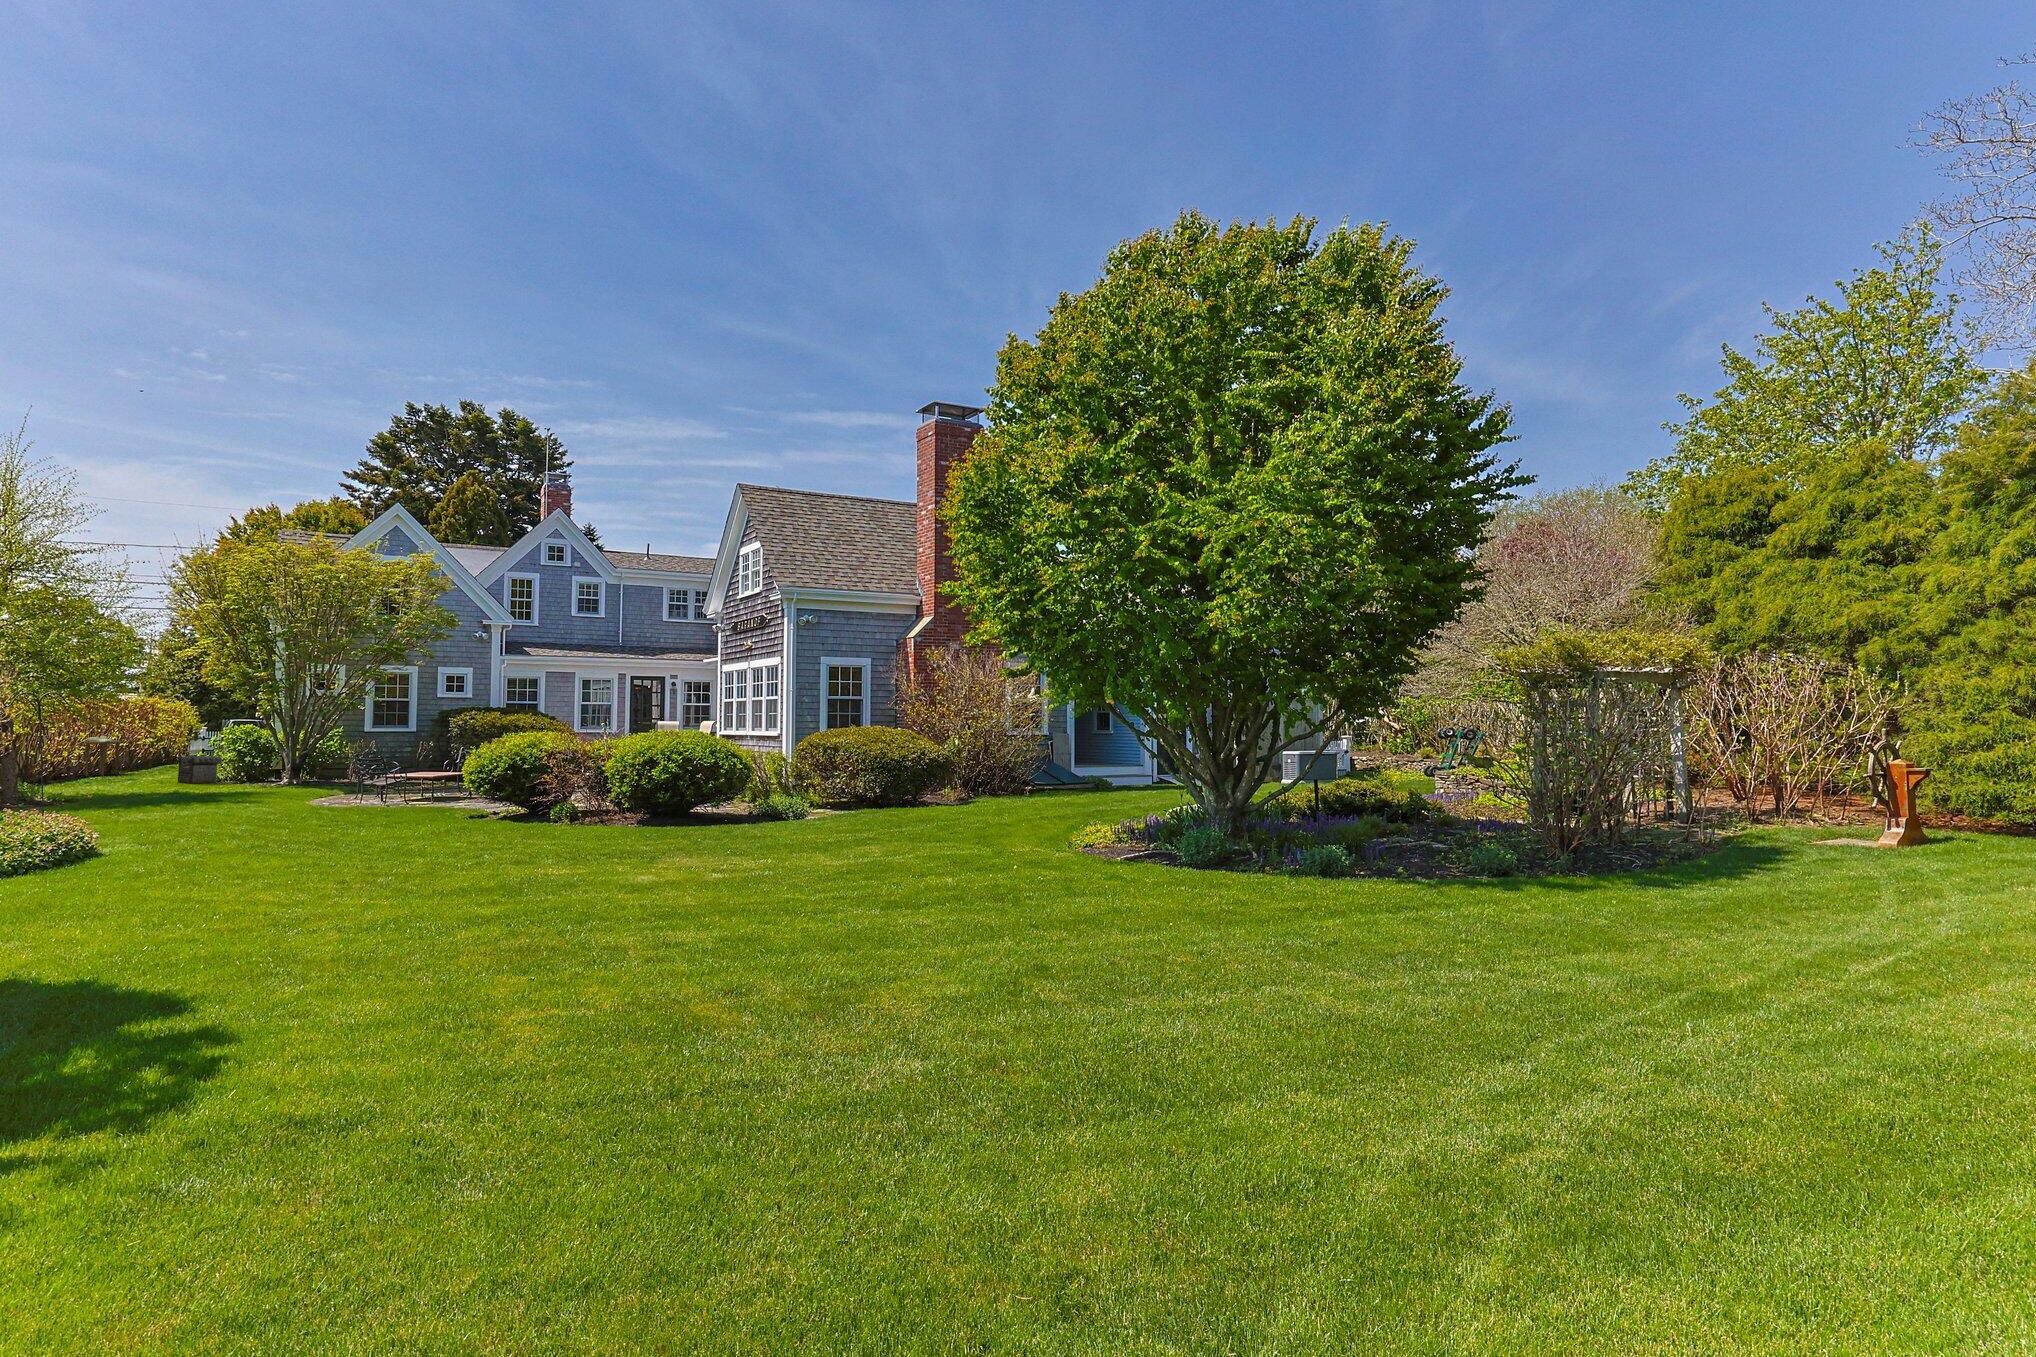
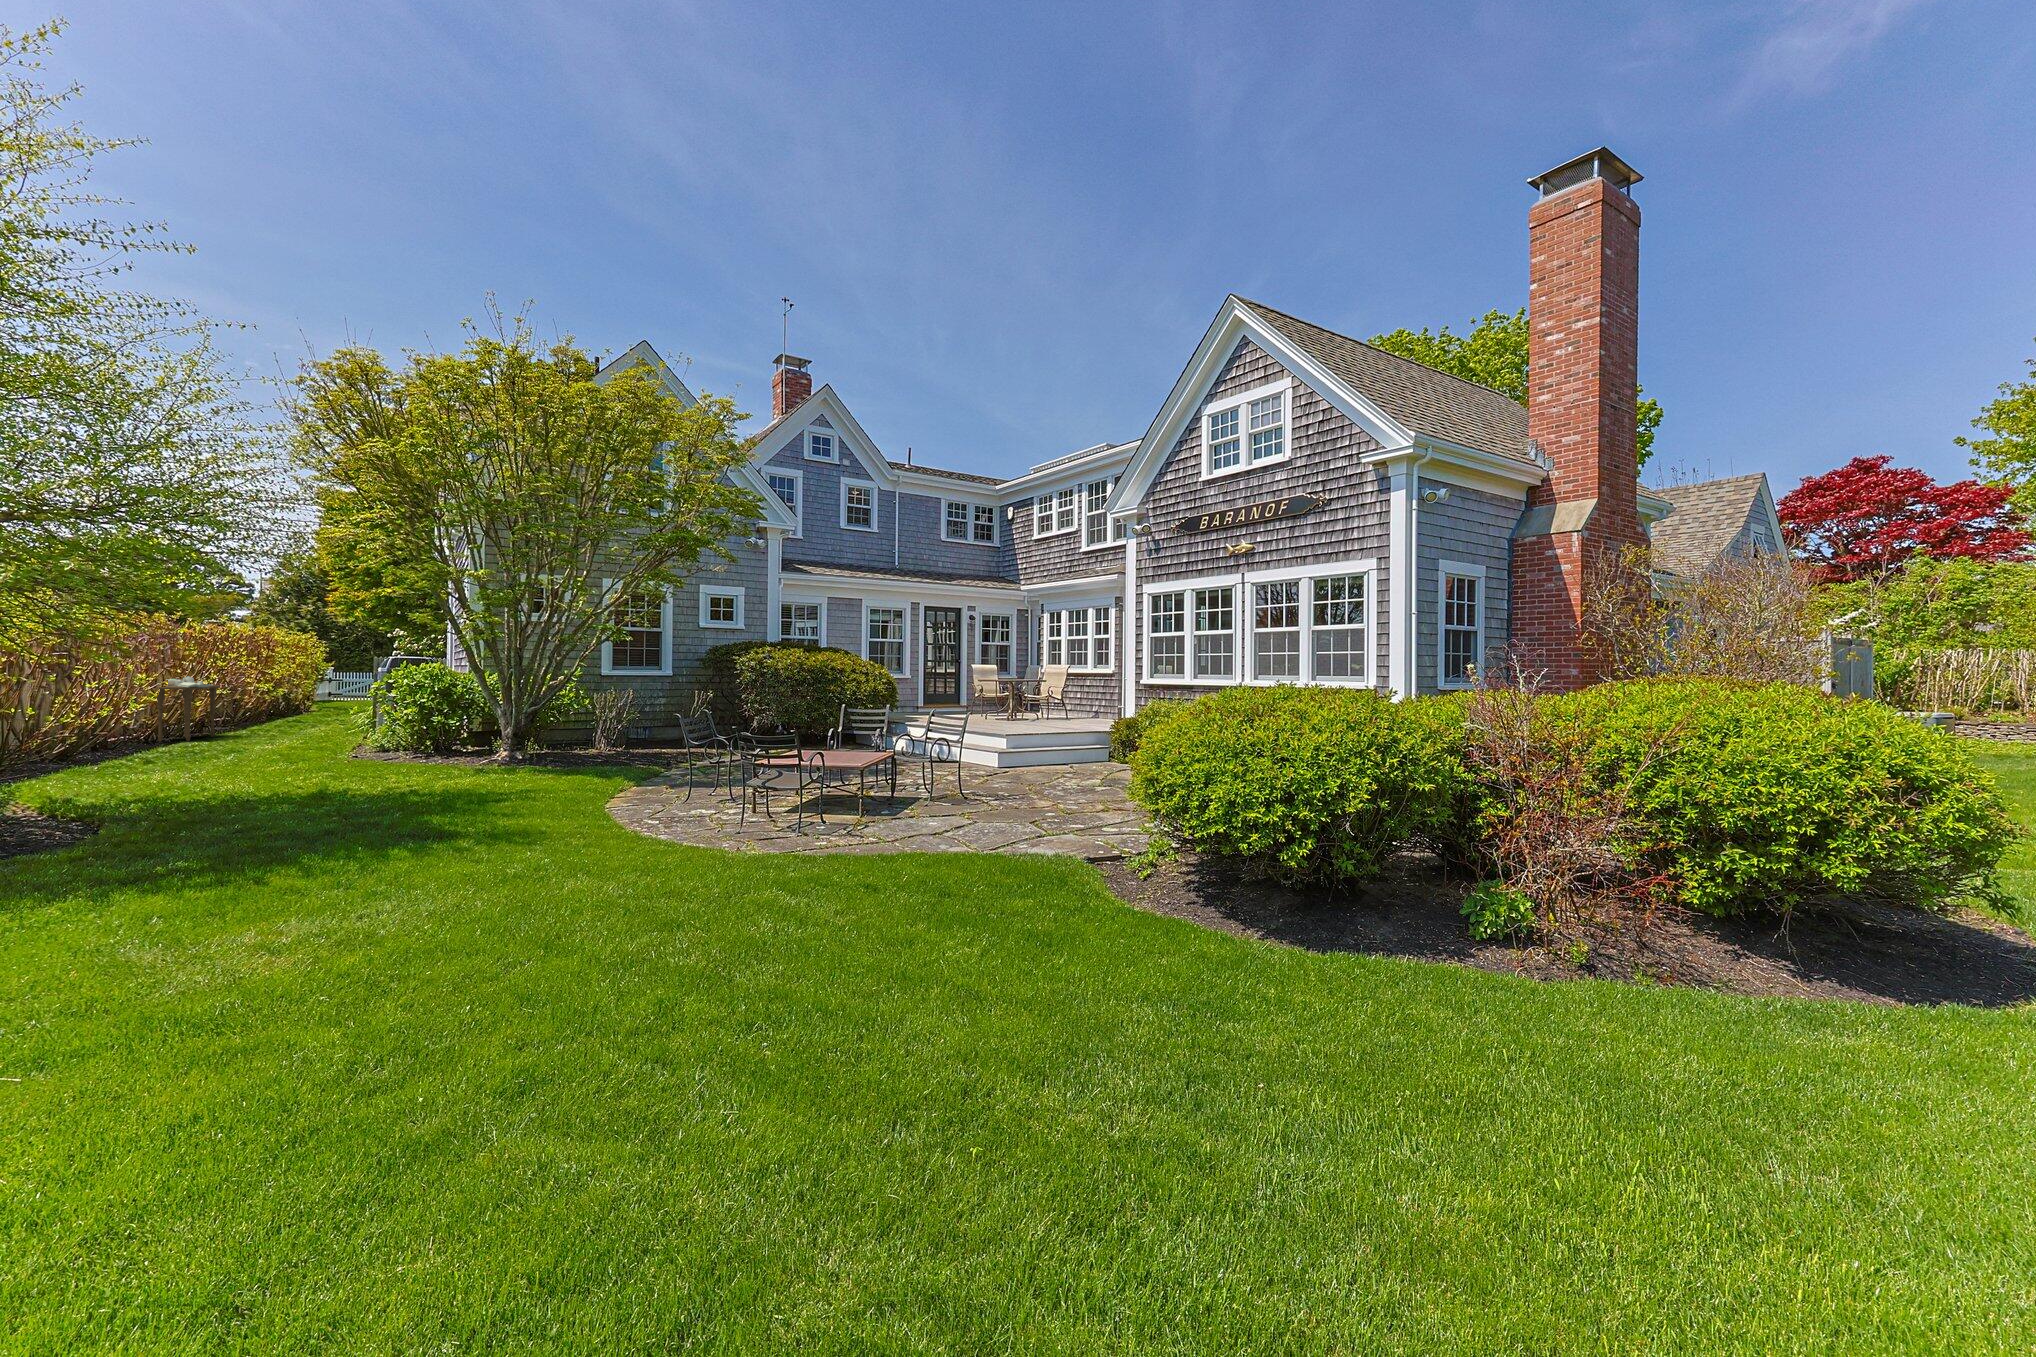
armchair: present [178,756,222,784] -> none [317,712,392,759]

